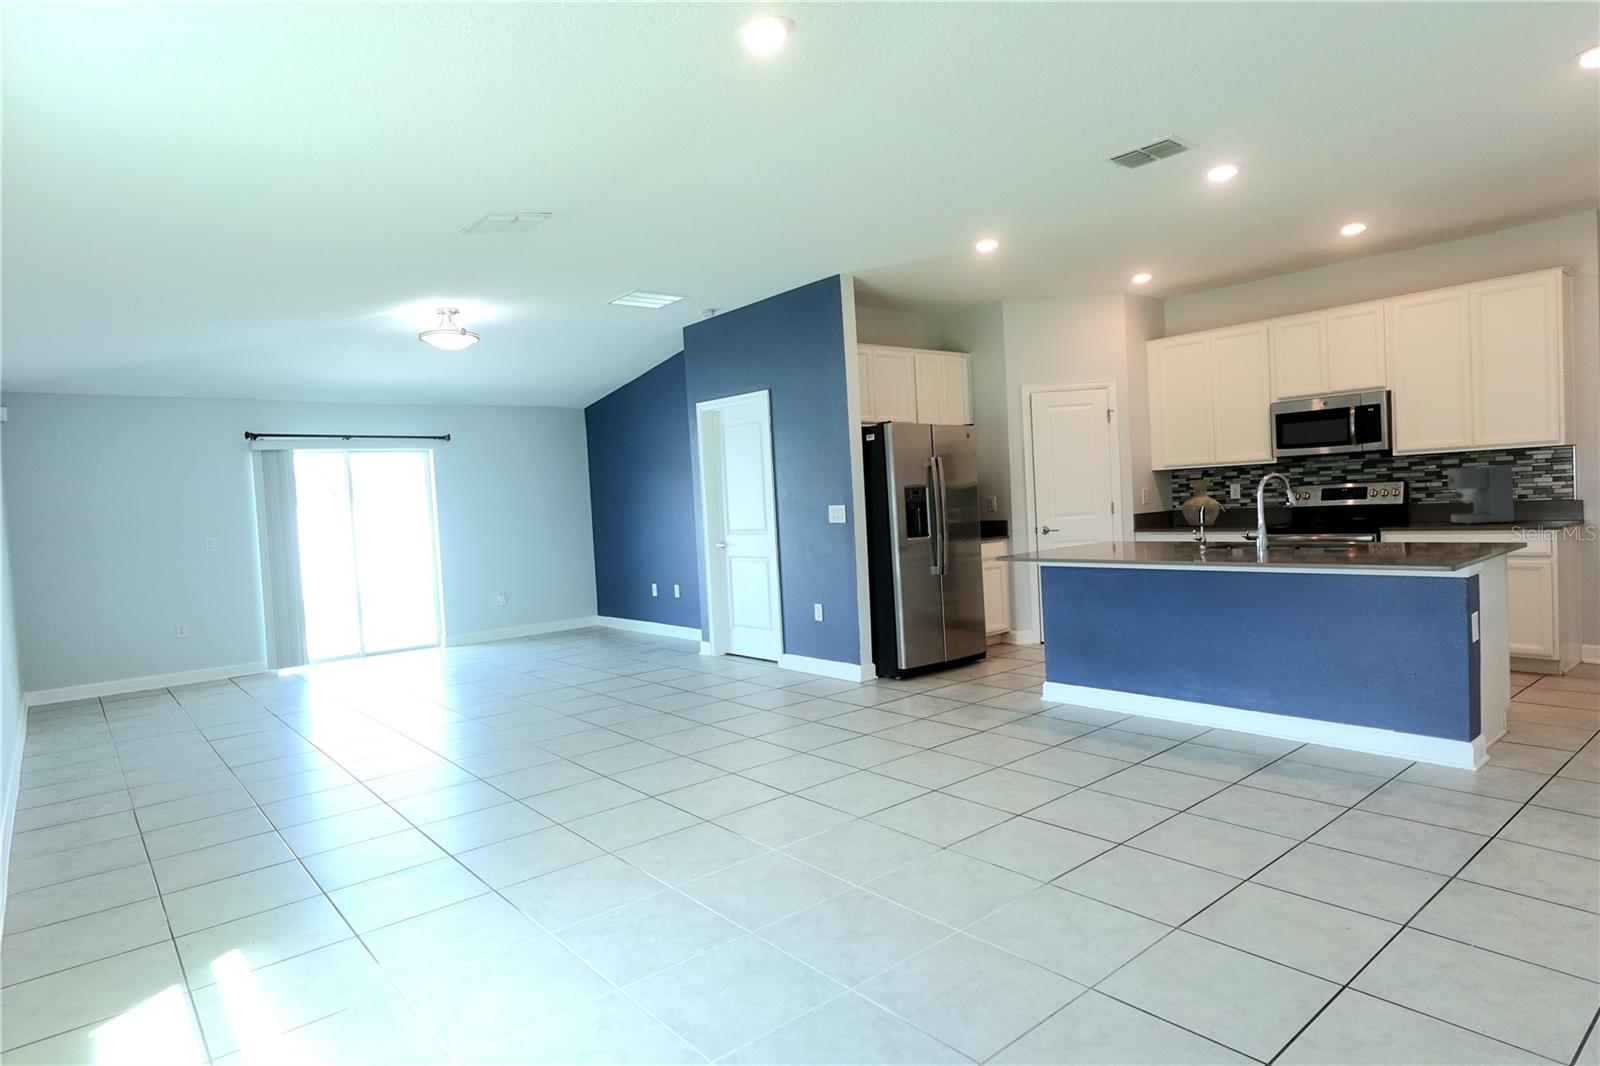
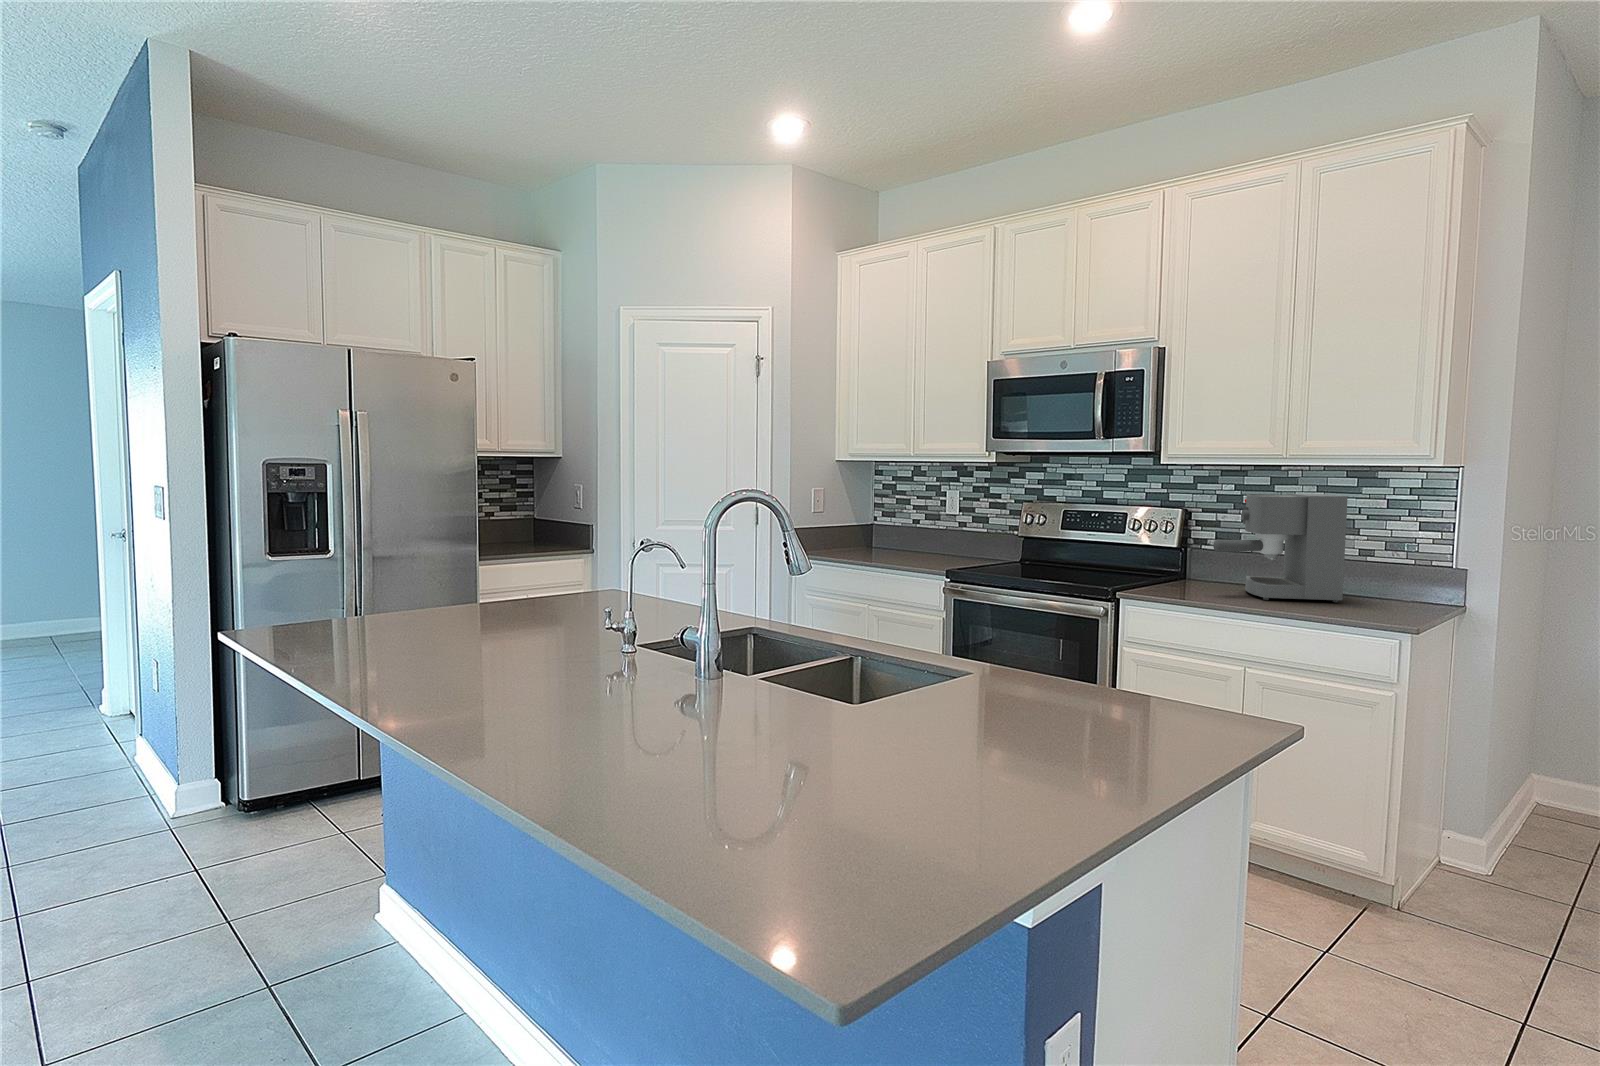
vase: present [1182,479,1220,526] -> none [868,480,925,555]

